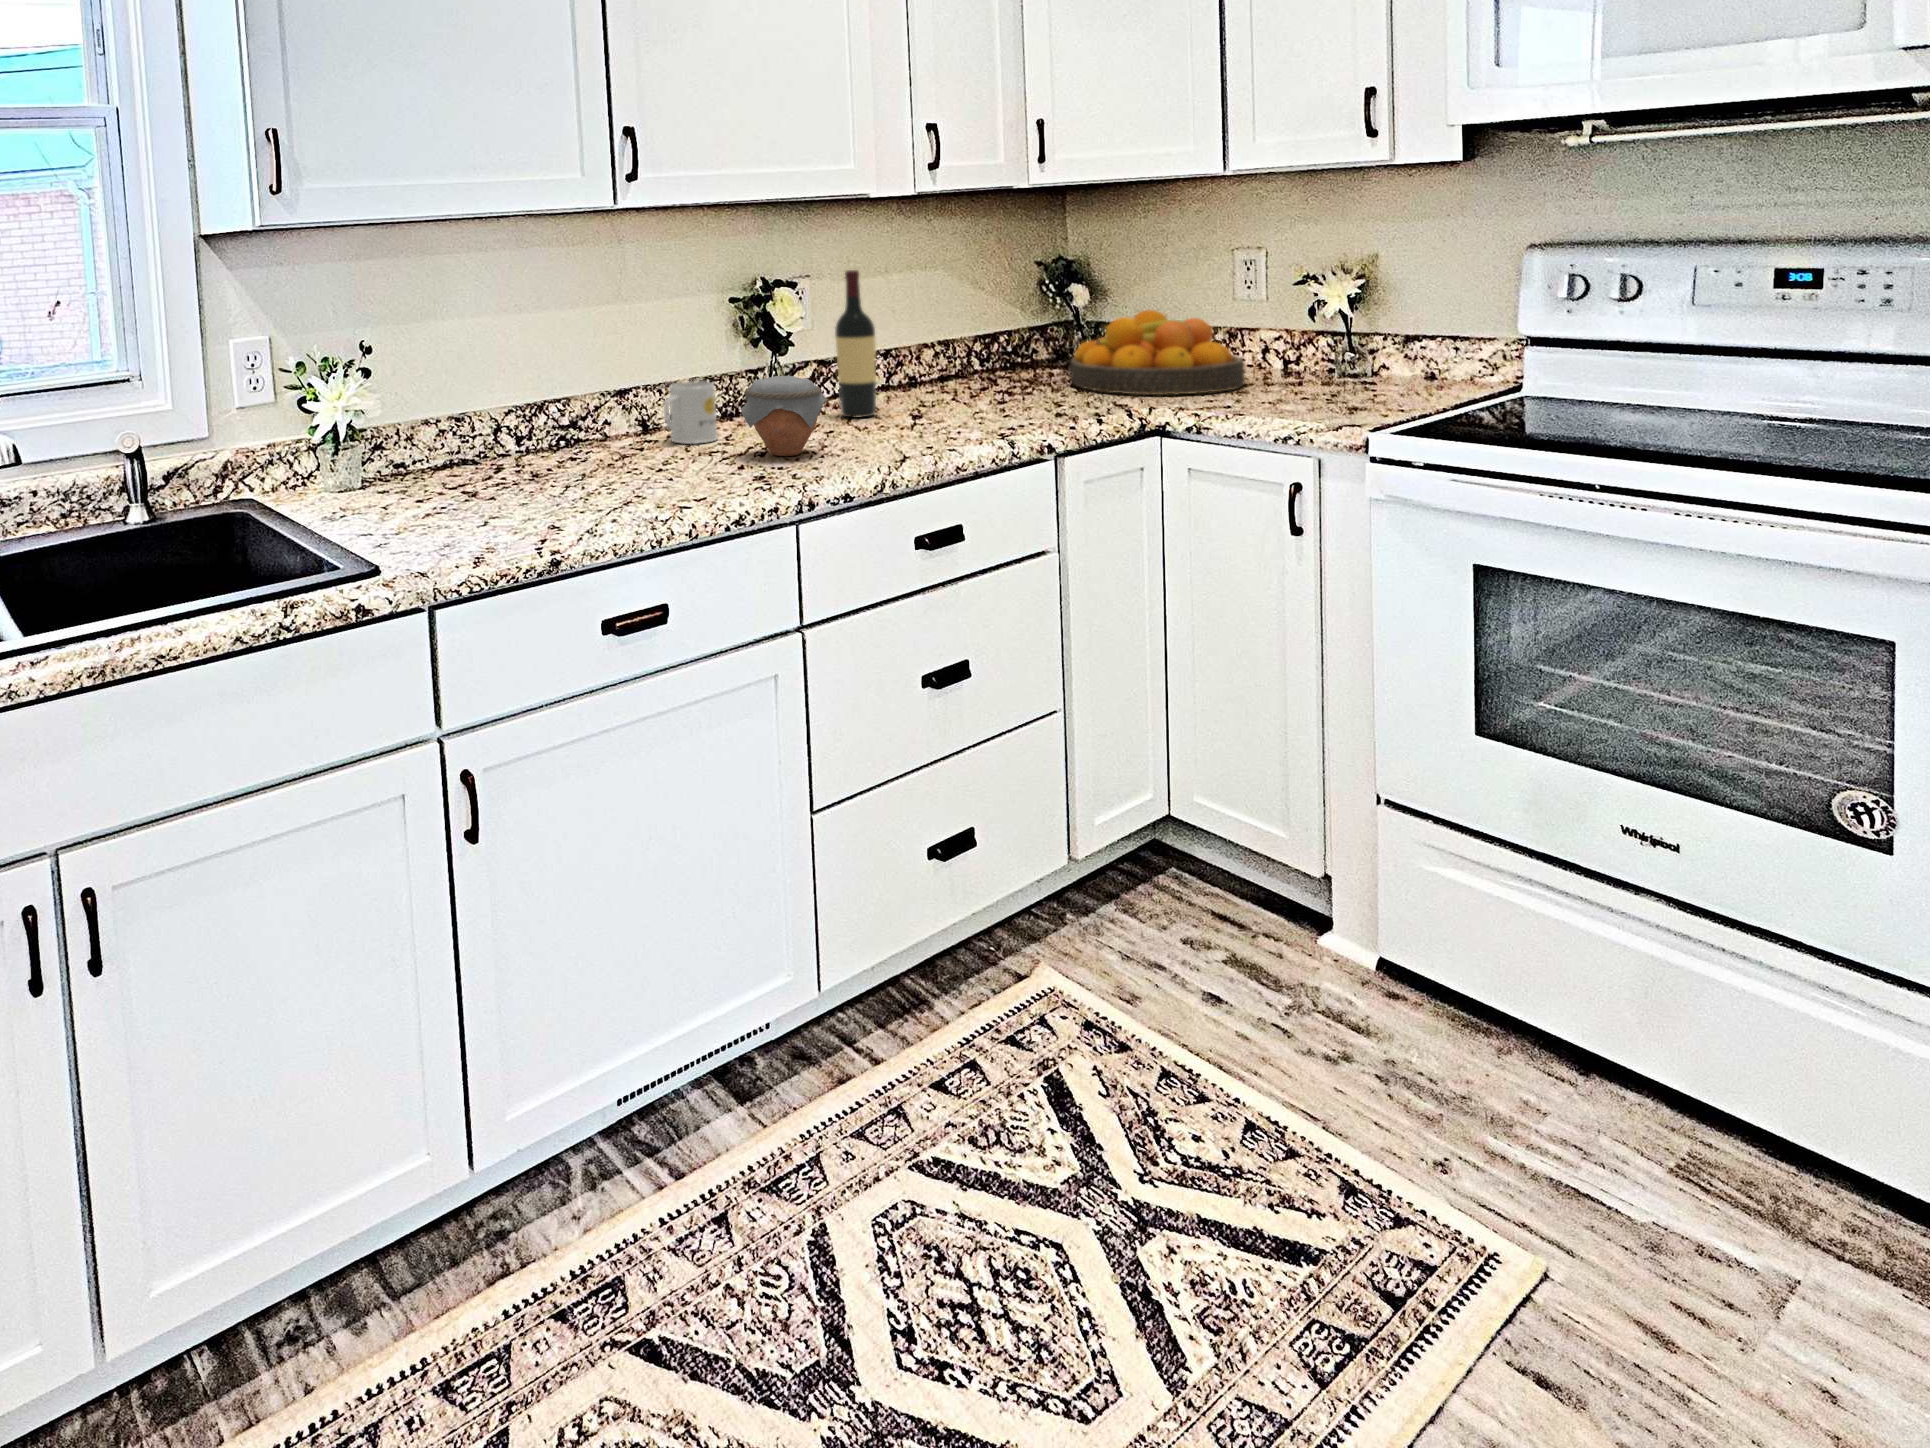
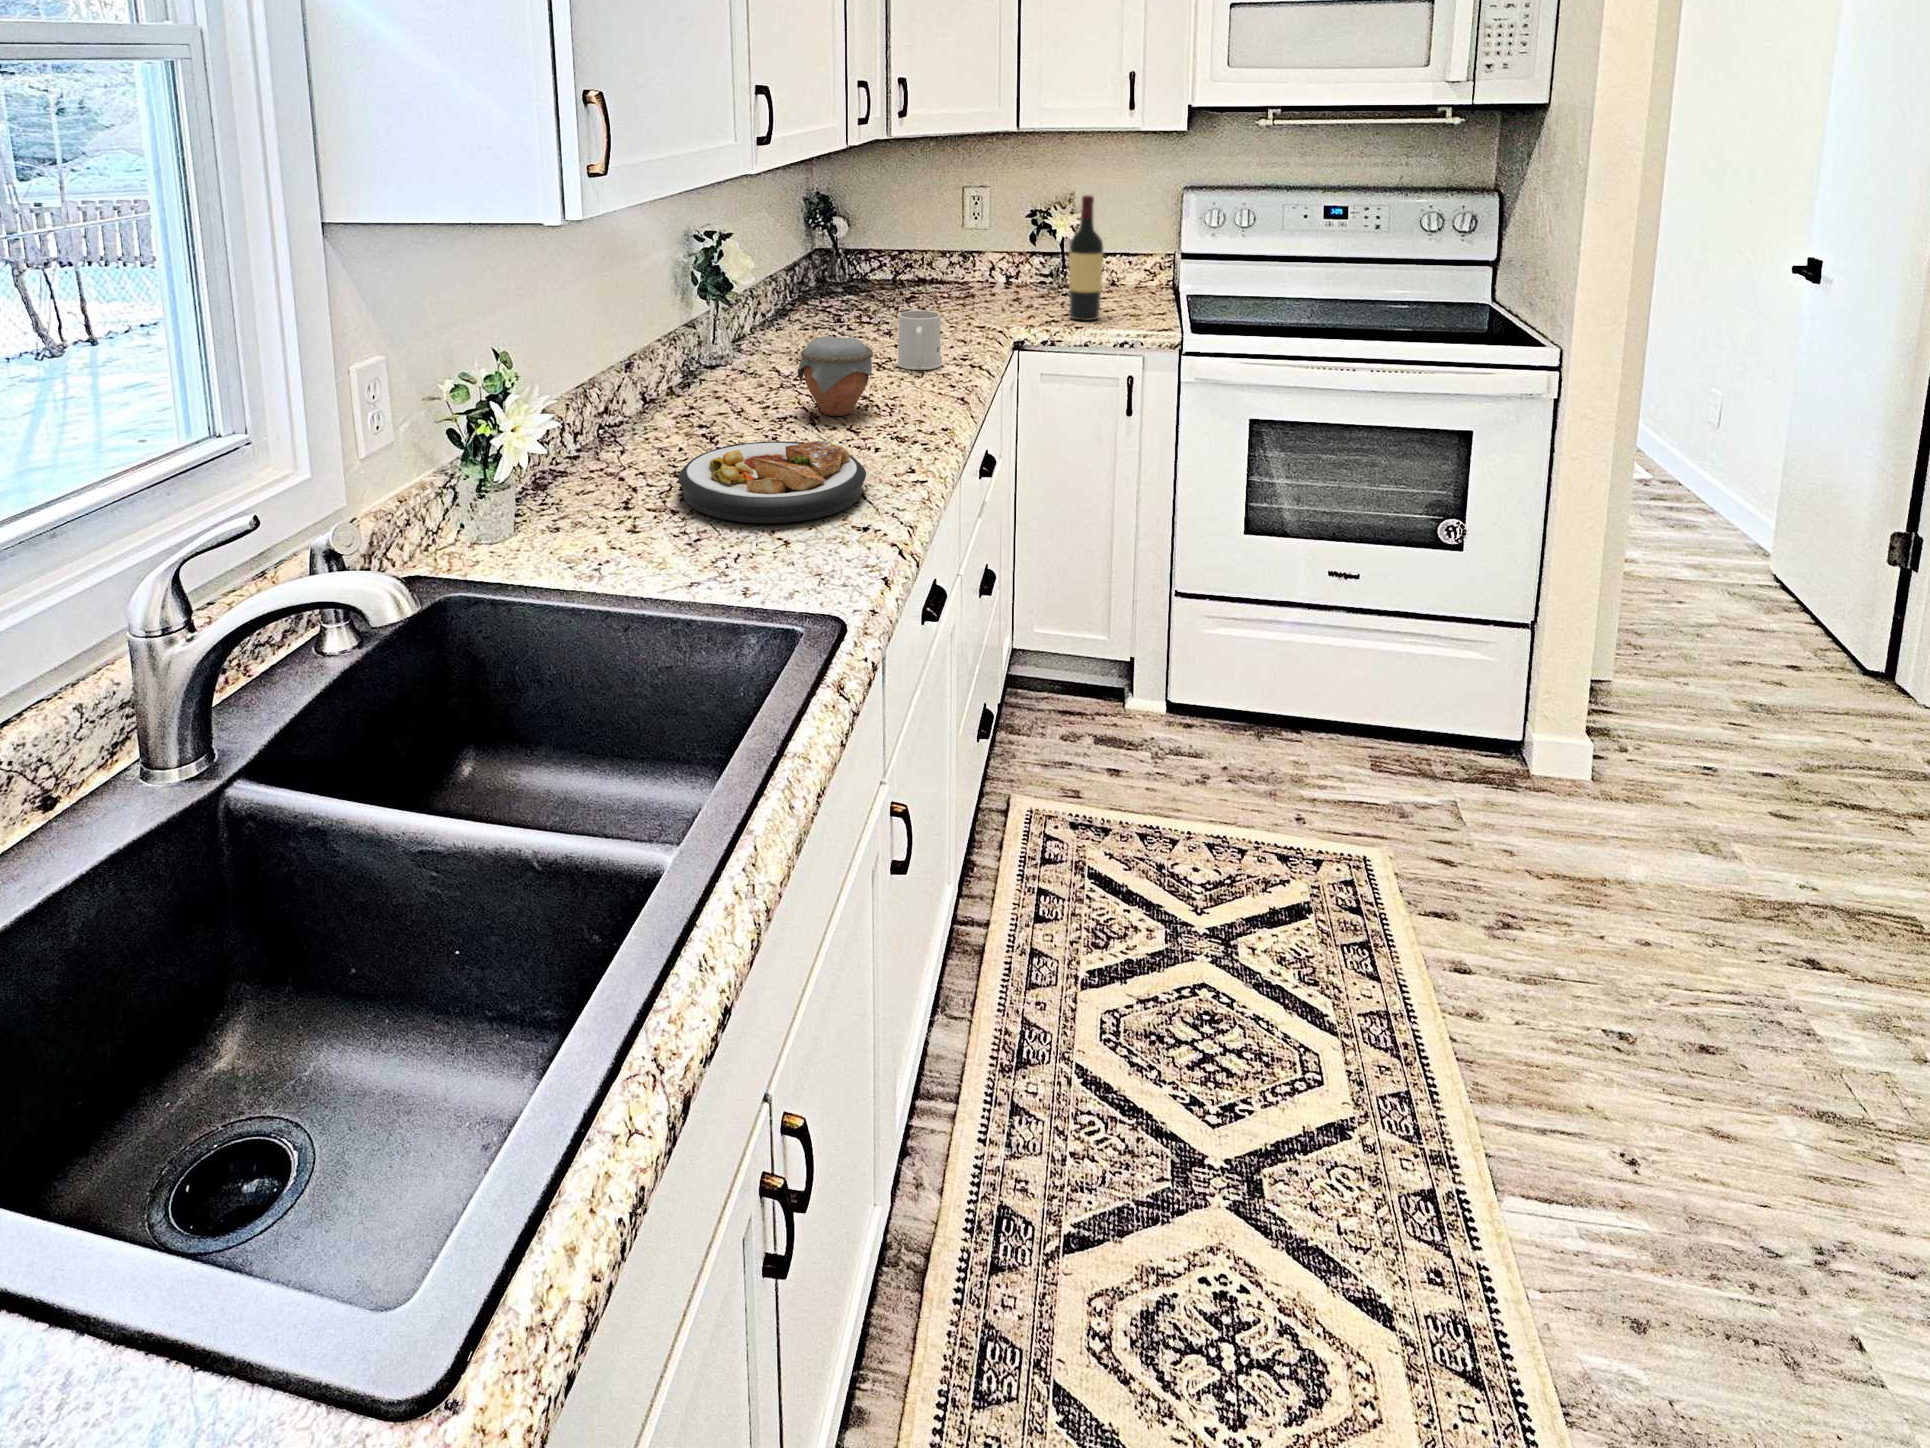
wine bottle: present [835,270,876,417] -> present [1069,195,1103,321]
fruit bowl: present [1070,310,1245,395] -> none [875,238,1009,314]
mug: present [664,381,718,444] -> present [897,310,941,370]
plate: none [494,454,669,513] -> present [678,441,866,523]

